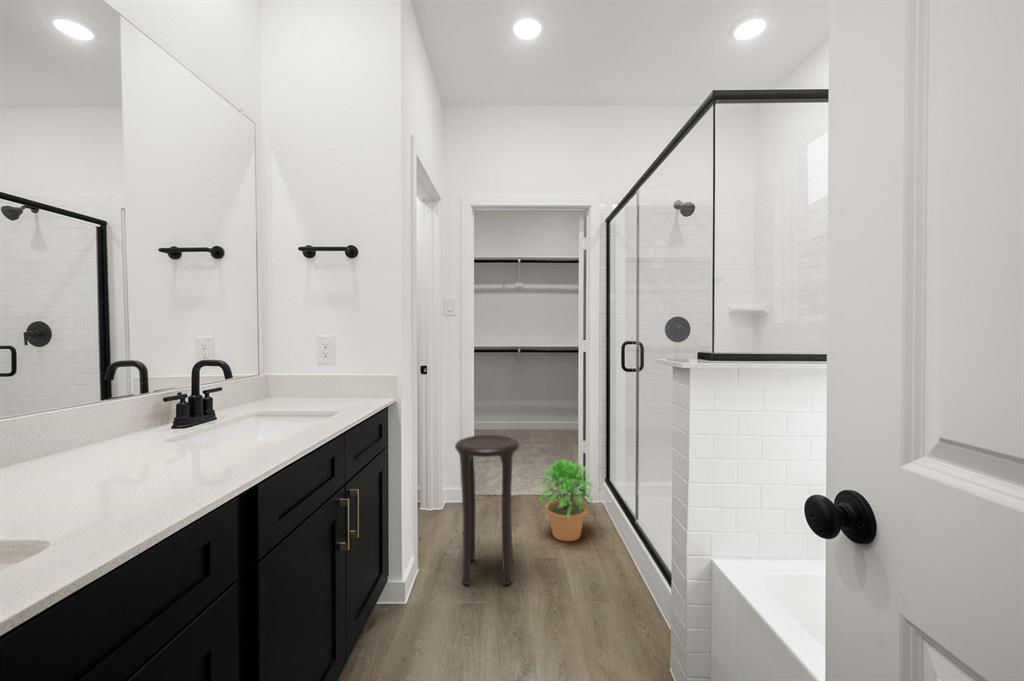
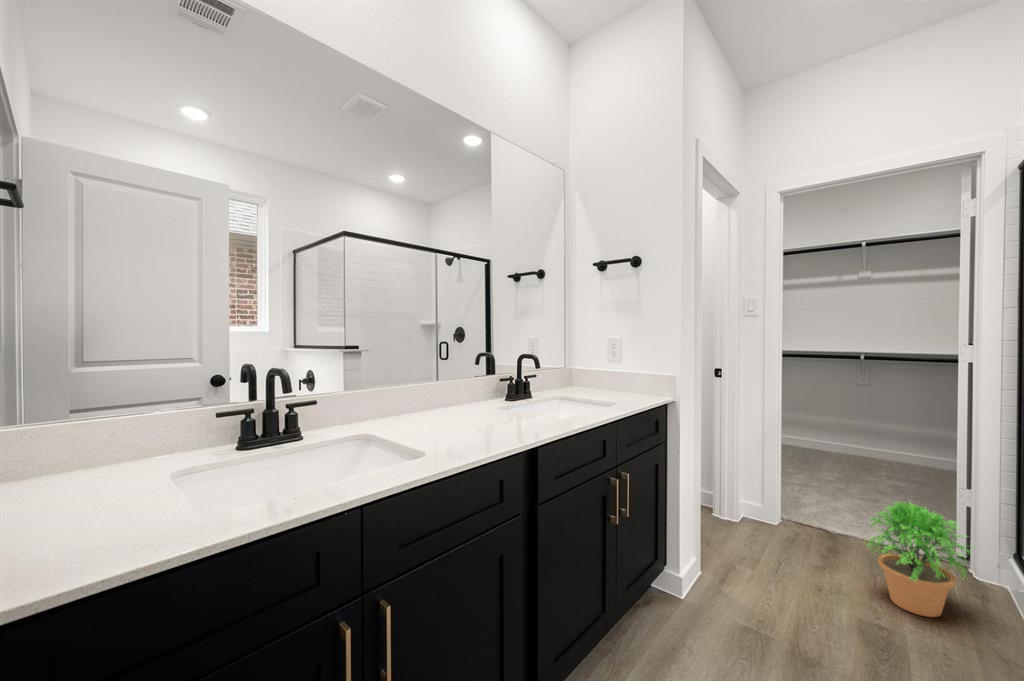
stool: present [455,435,519,585] -> none [741,449,828,628]

